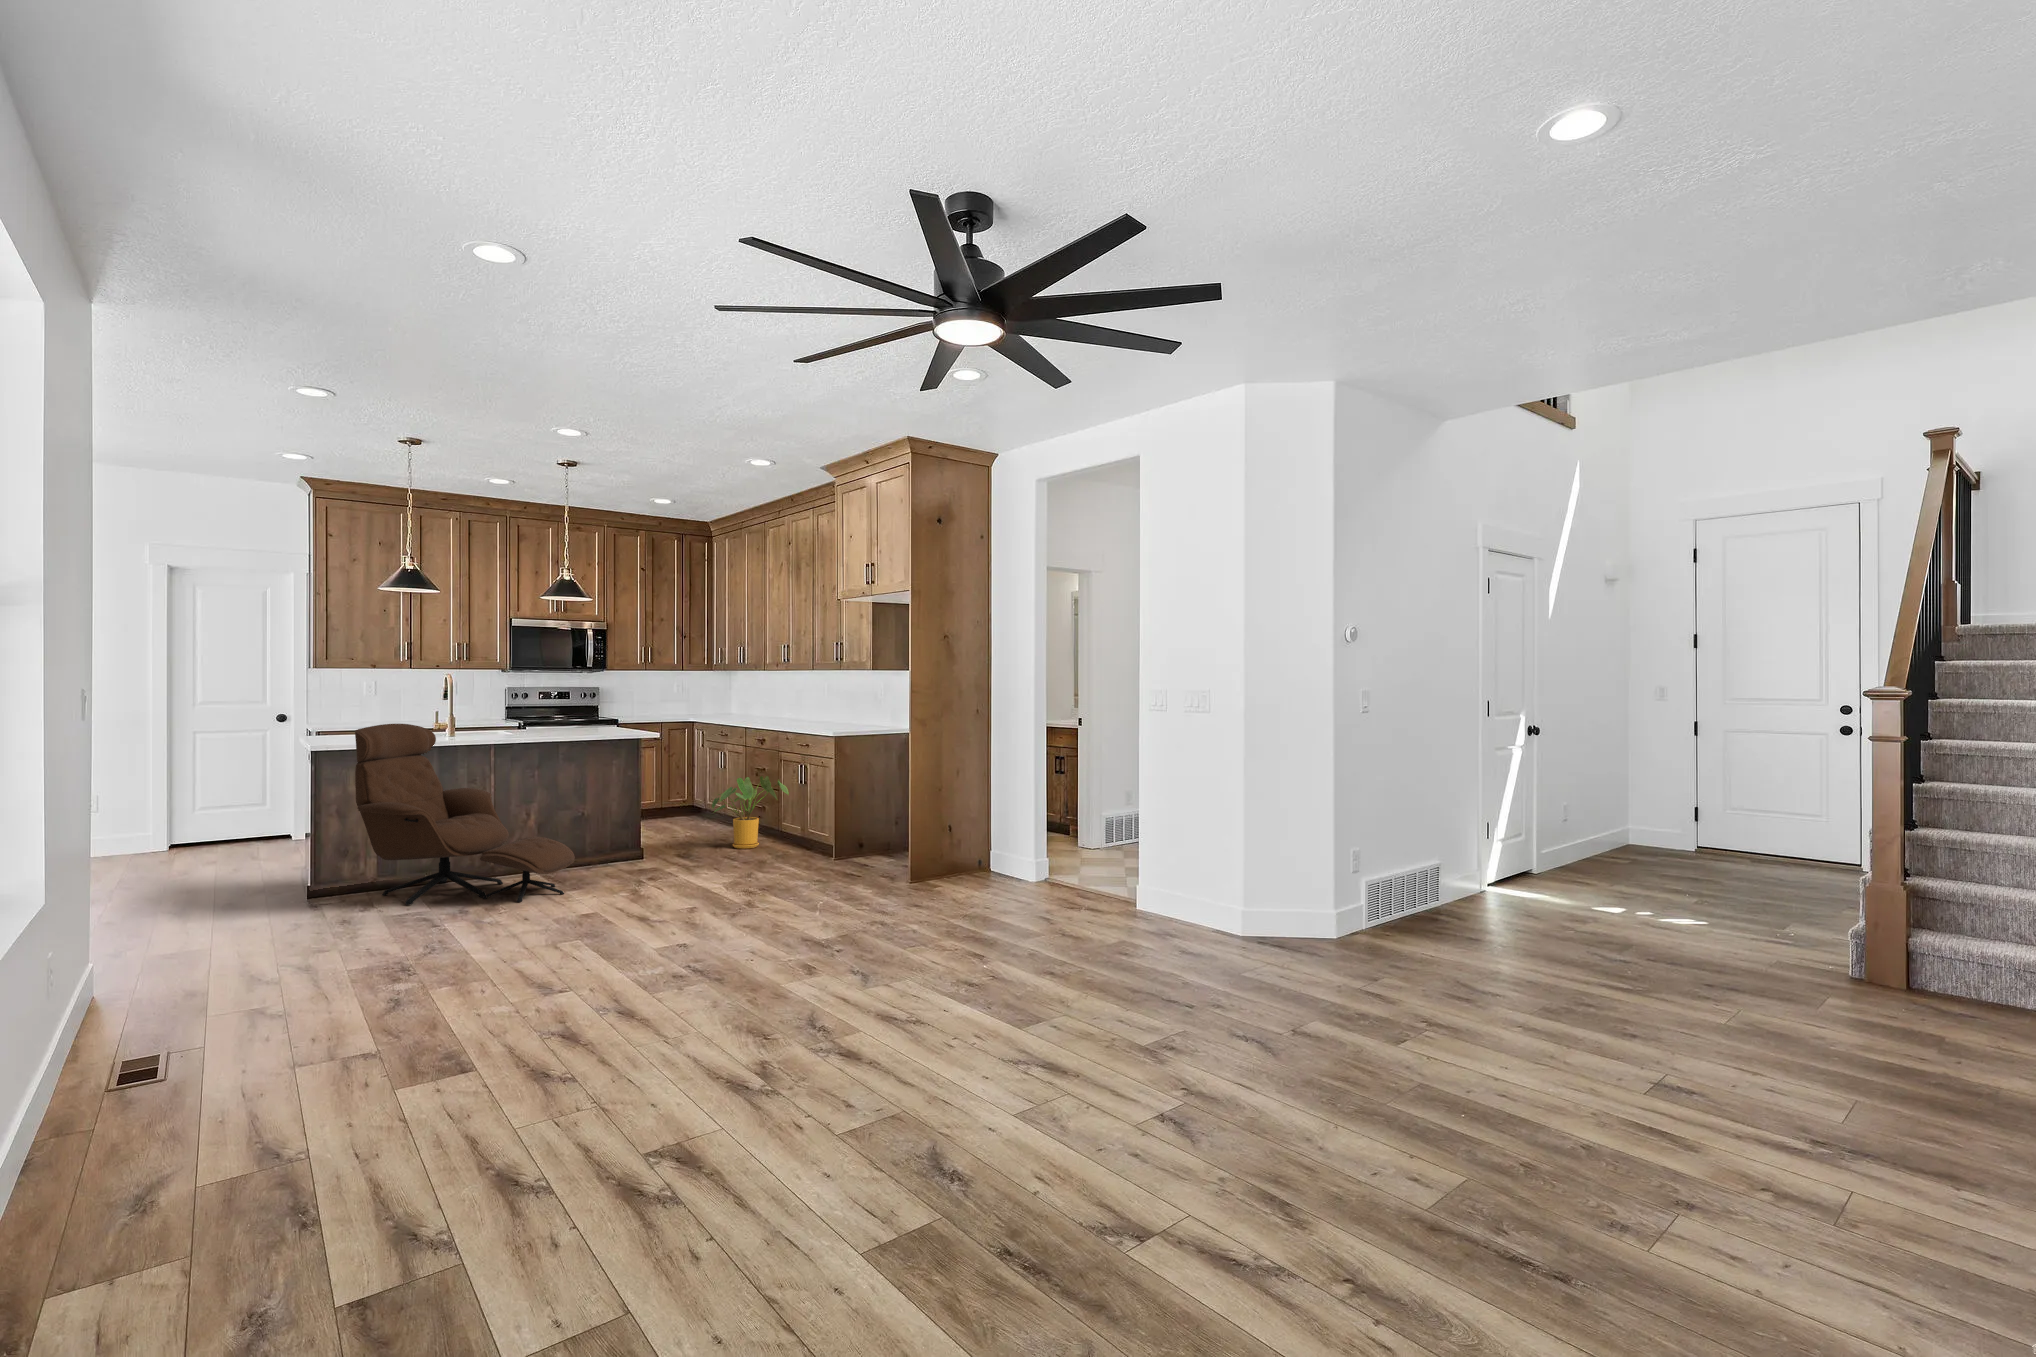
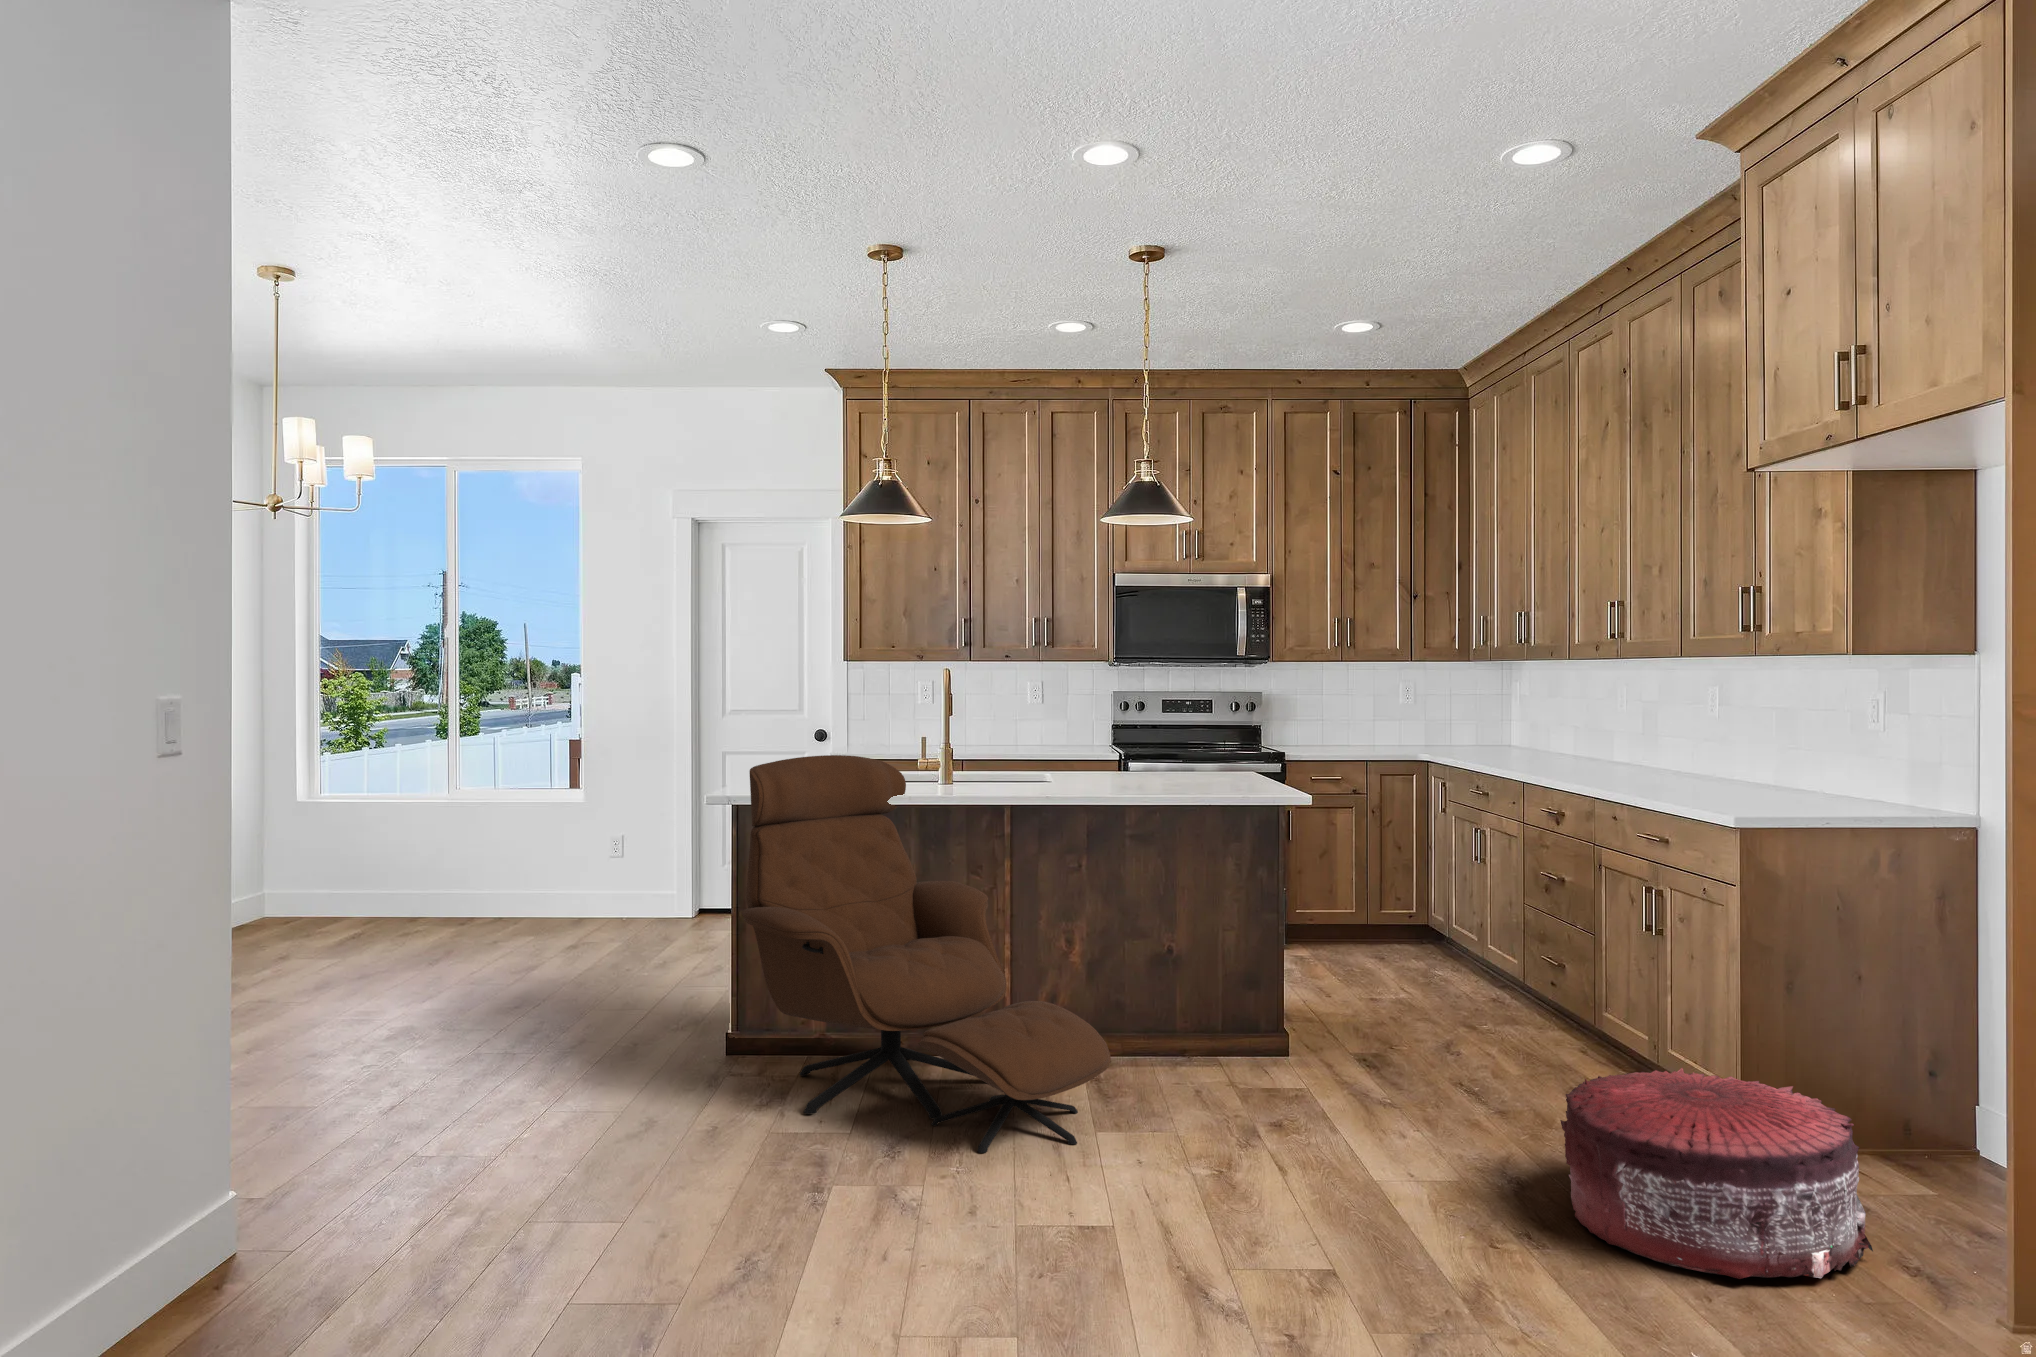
house plant: present [712,776,789,849] -> none [1434,895,1617,1061]
pouf: none [773,827,872,886] -> present [1560,1068,1873,1279]

